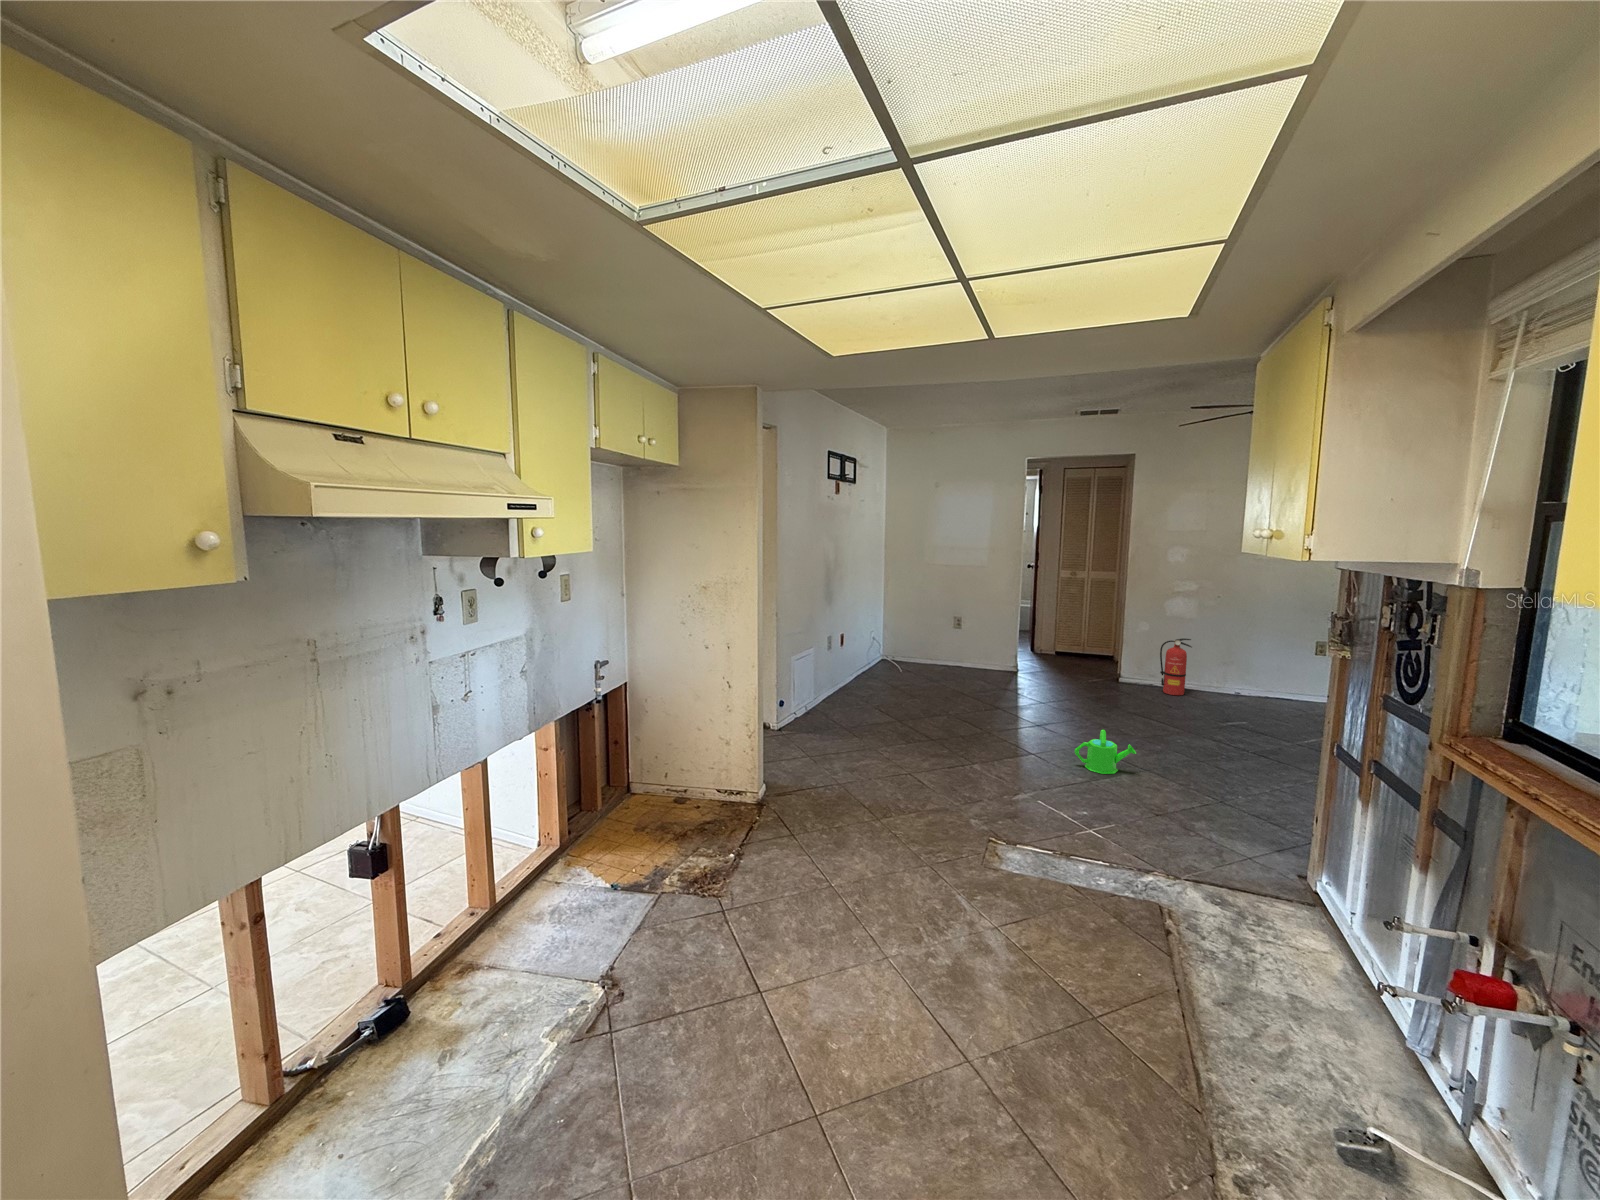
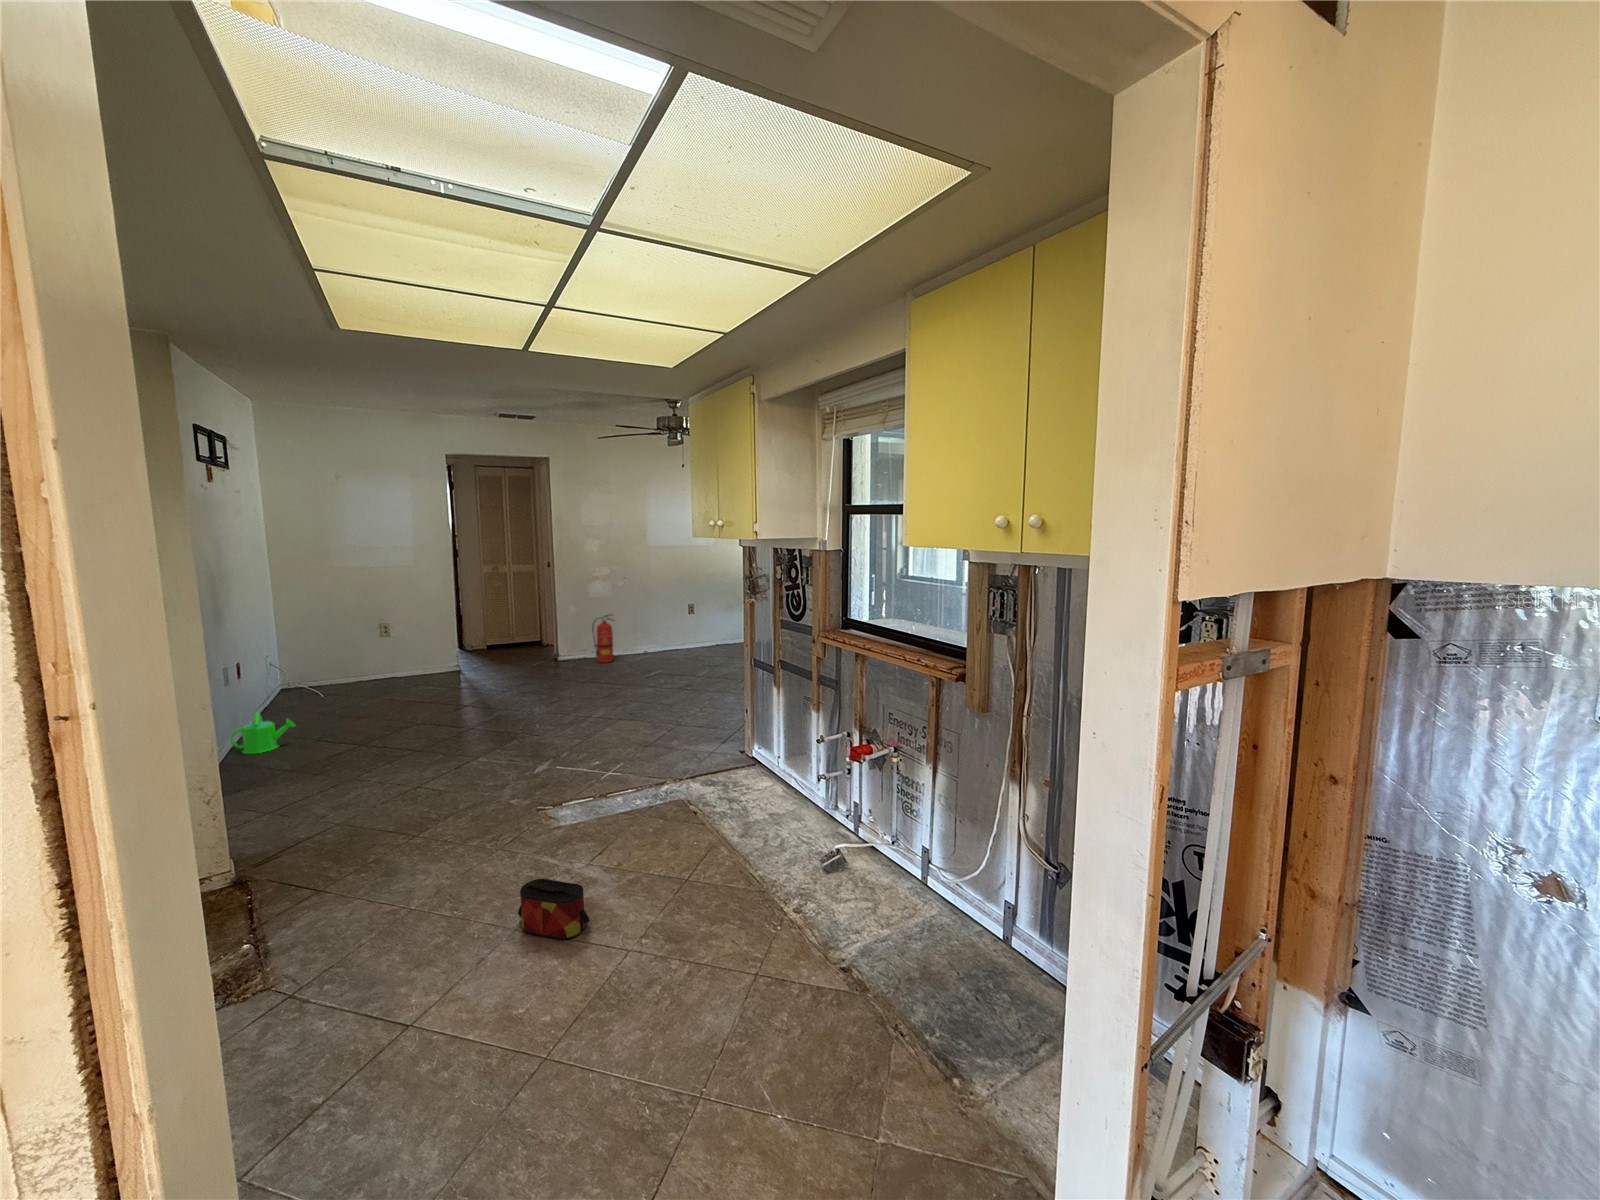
watering can: present [1075,730,1136,774] -> present [228,712,296,754]
bag: none [892,915,951,1002] -> present [518,879,590,940]

